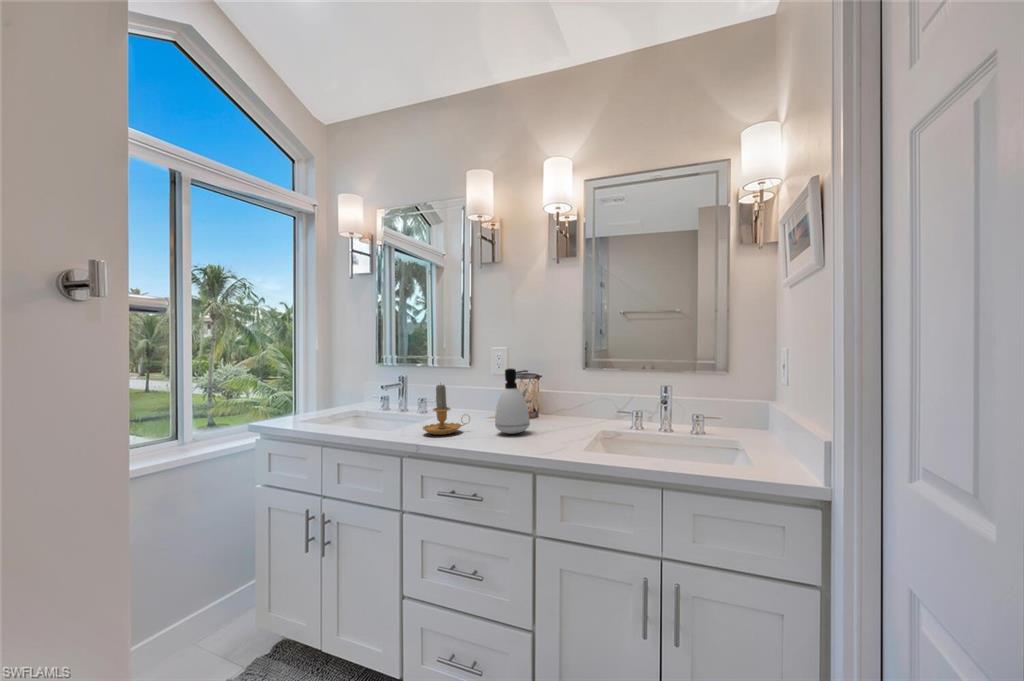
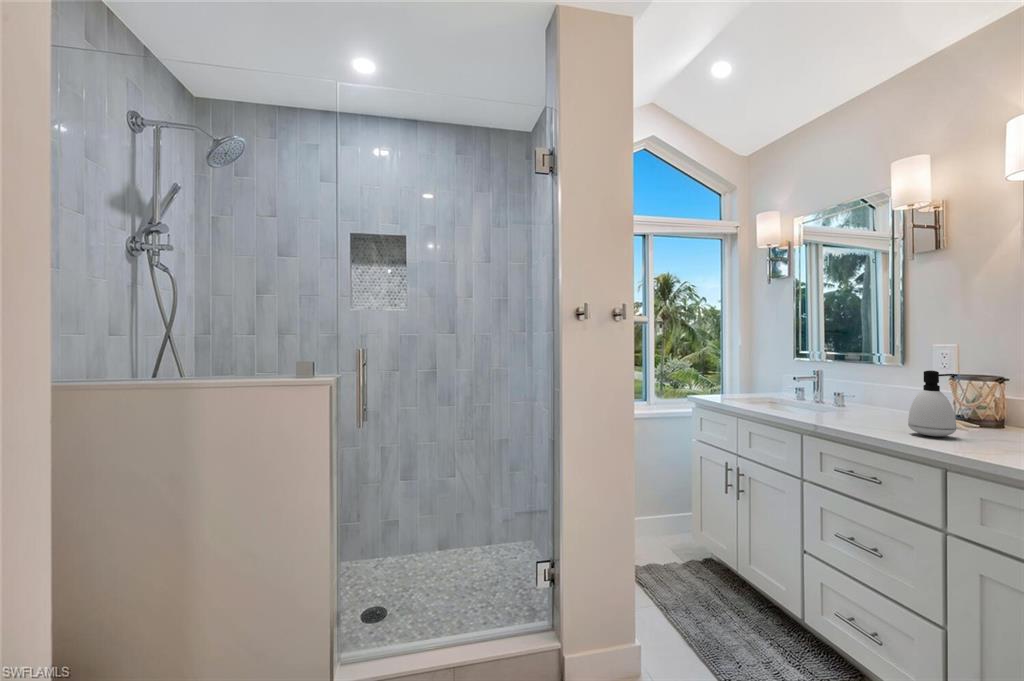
candle: present [423,385,470,435] -> none [827,377,882,425]

